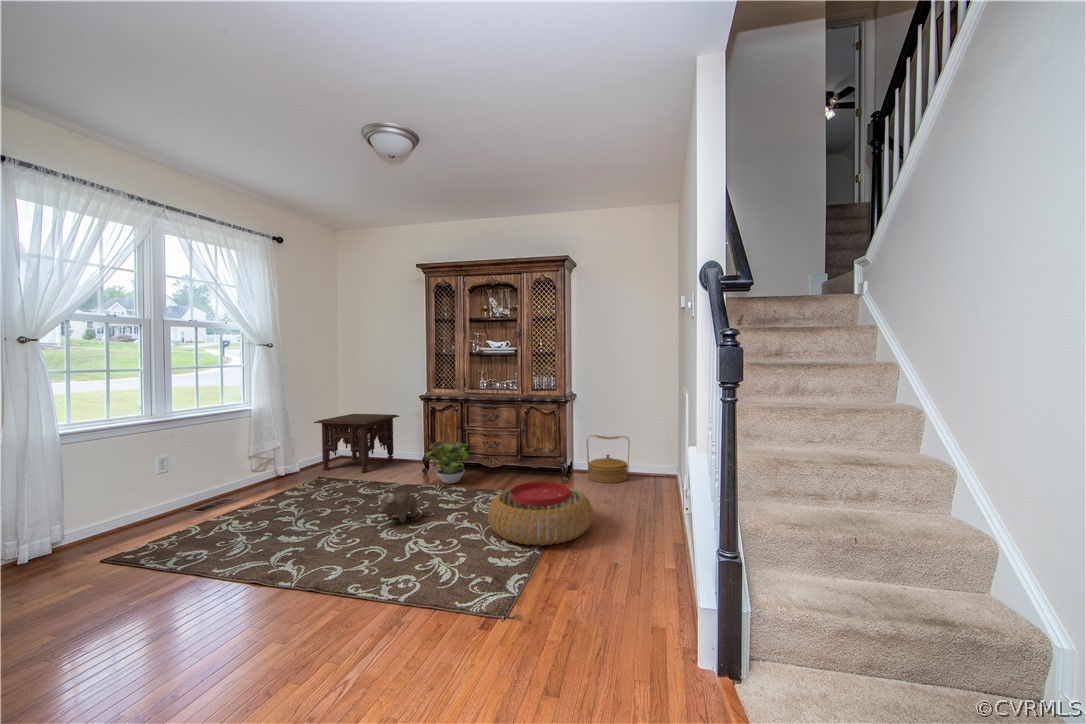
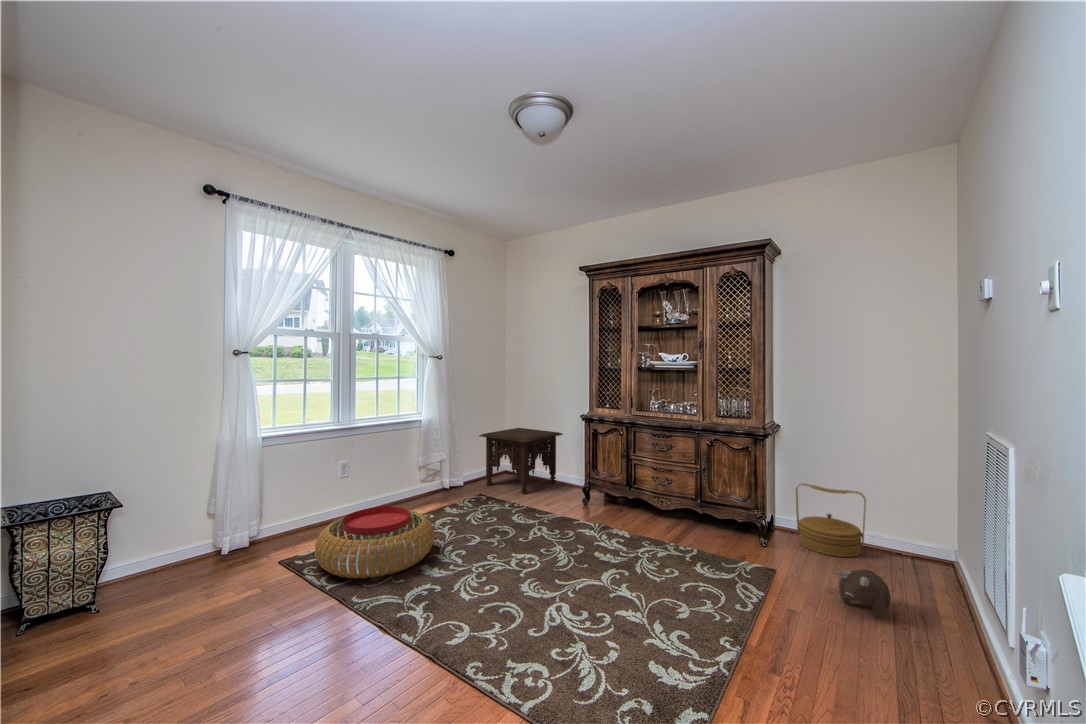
potted plant: present [425,442,469,484] -> none [583,472,636,523]
pouf: present [488,482,593,545] -> present [315,507,434,579]
plush toy: present [377,492,417,523] -> present [839,569,891,618]

